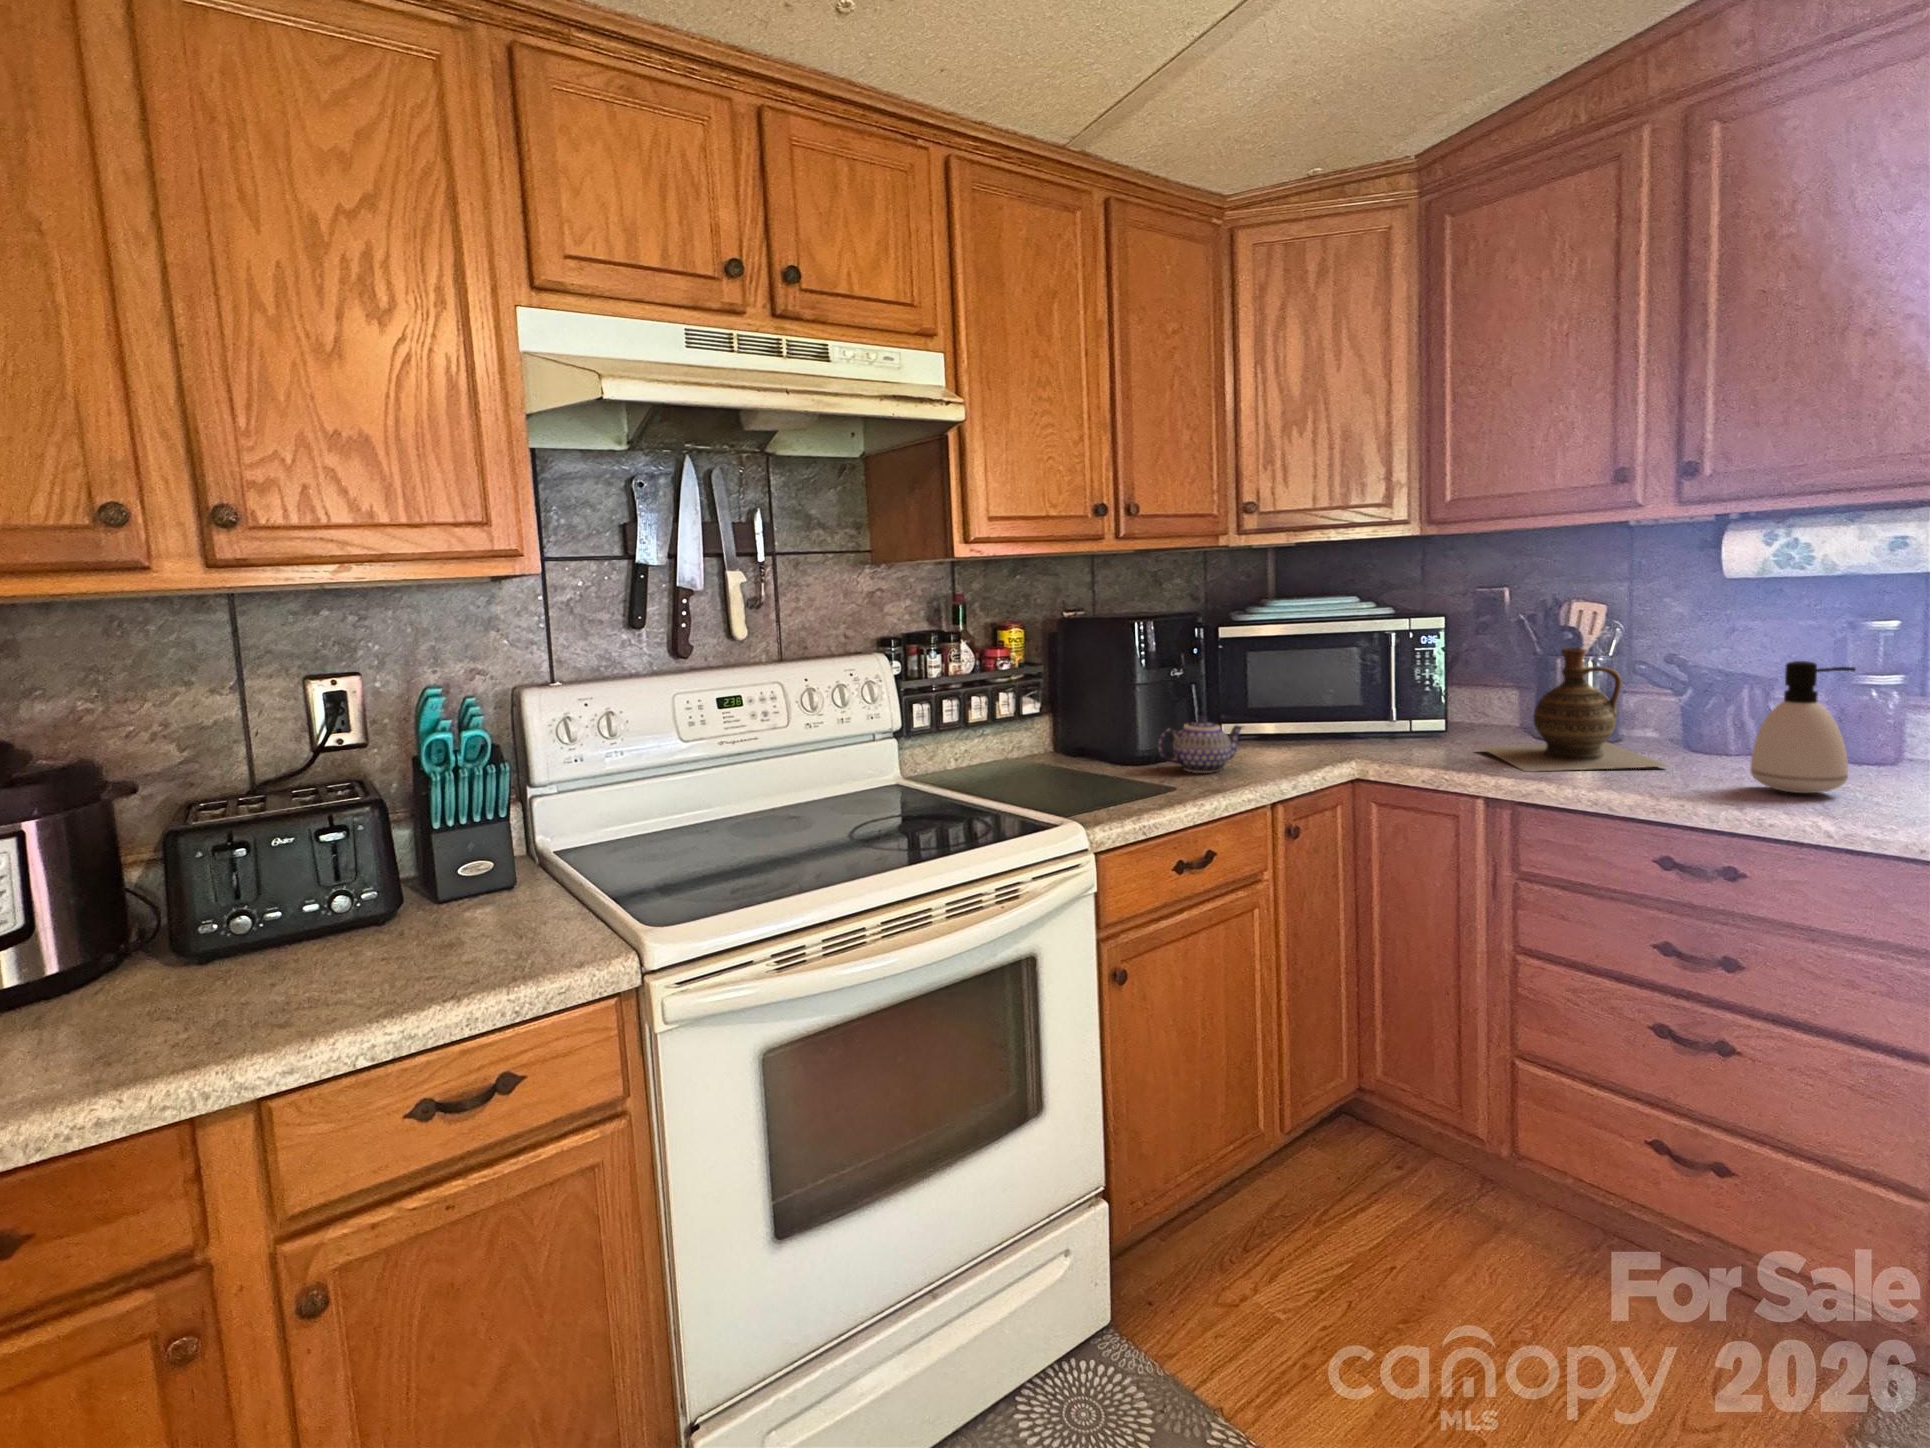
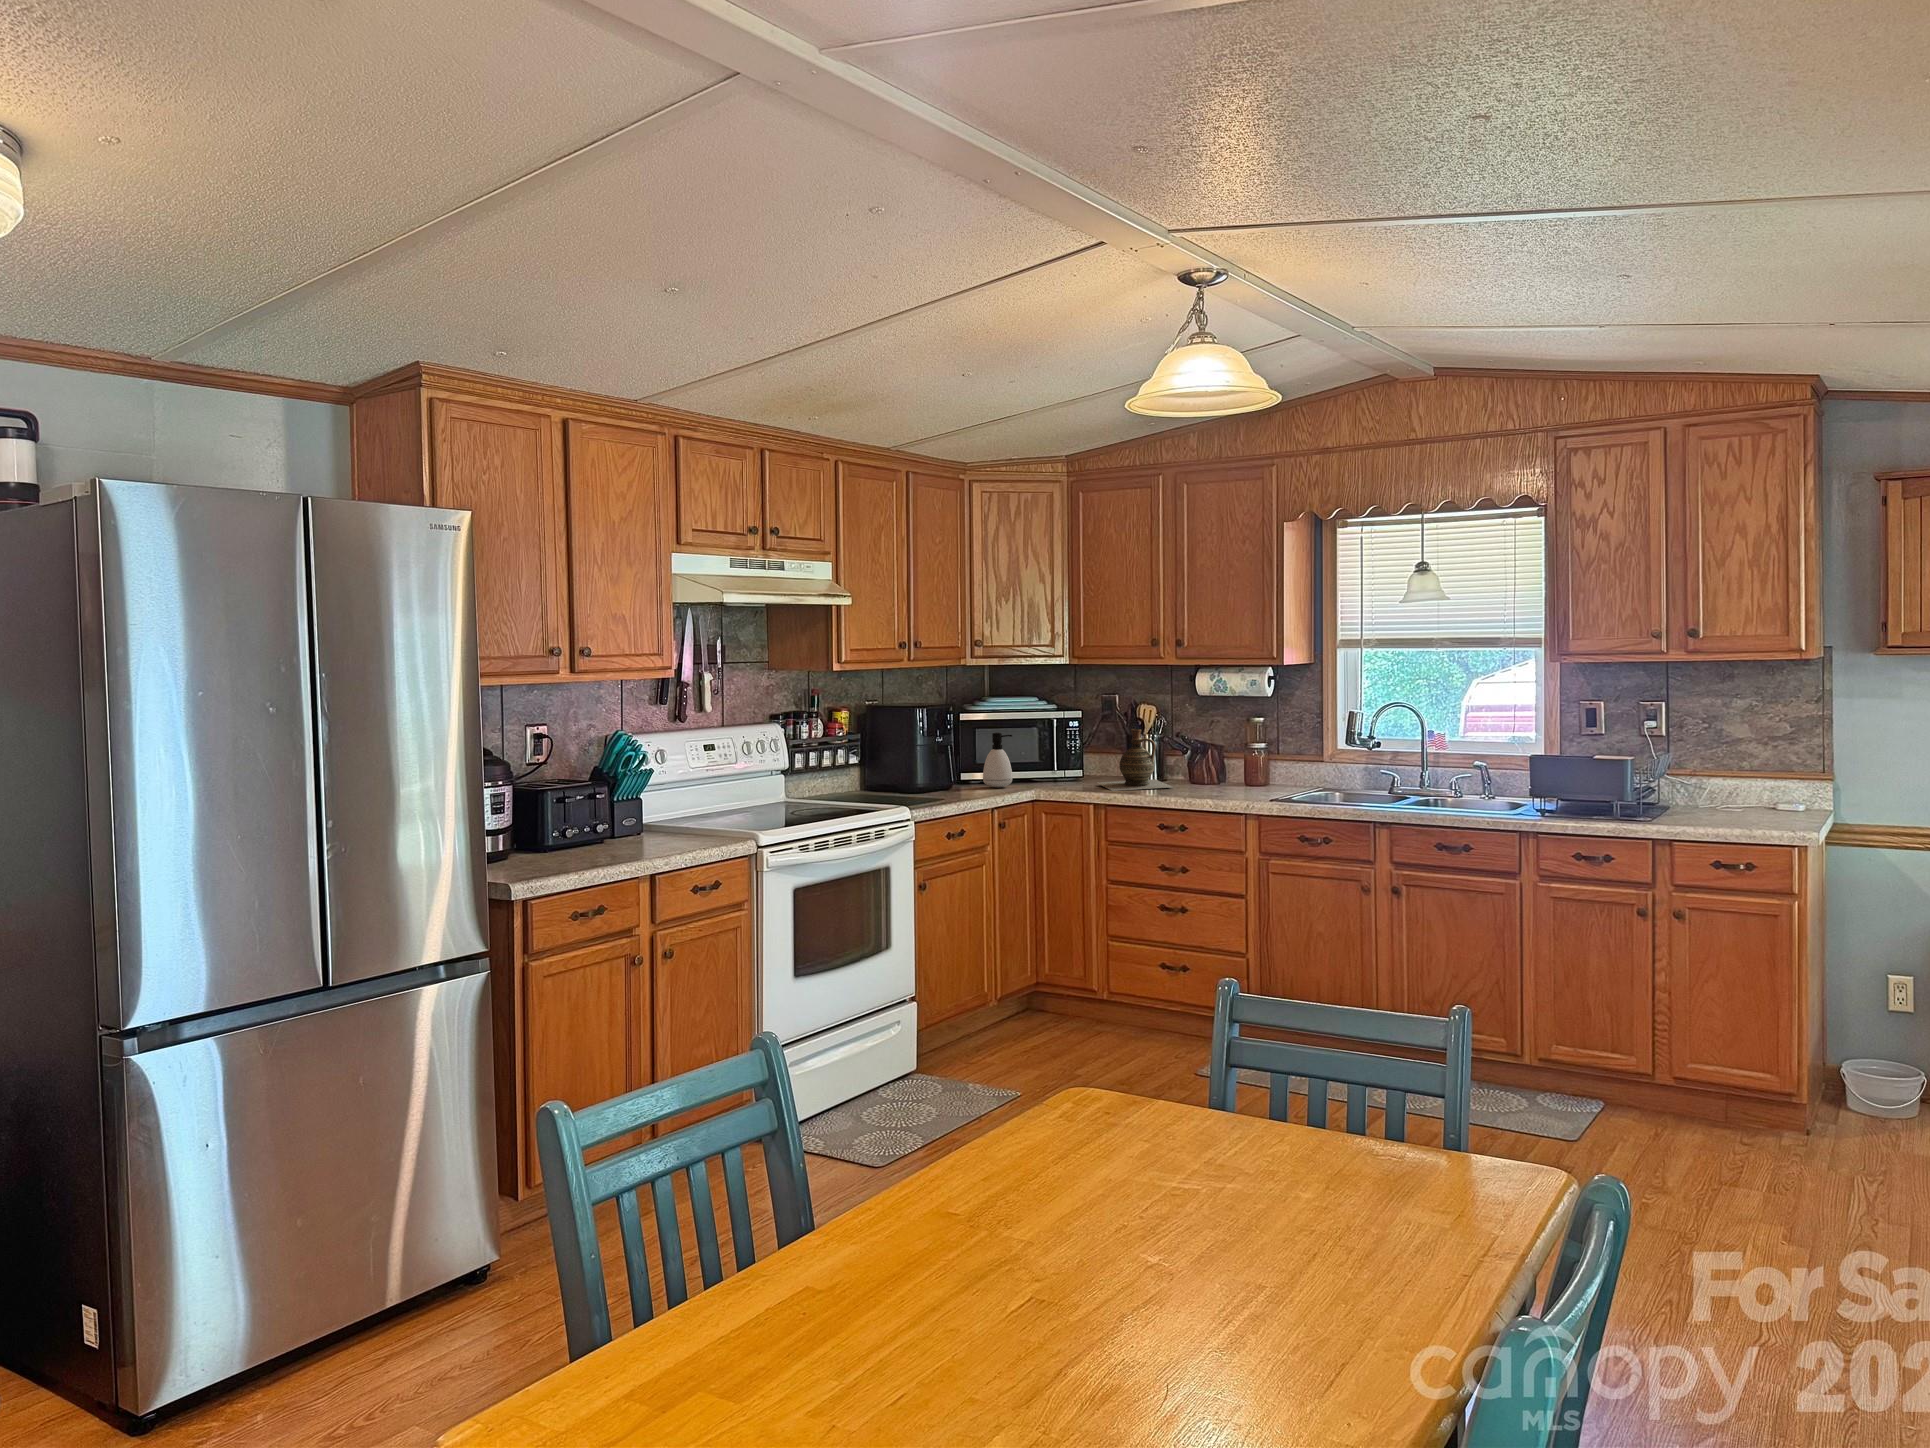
soap dispenser: present [1751,661,1856,793] -> present [983,732,1012,787]
teapot: present [1158,716,1243,773] -> none [933,763,978,795]

